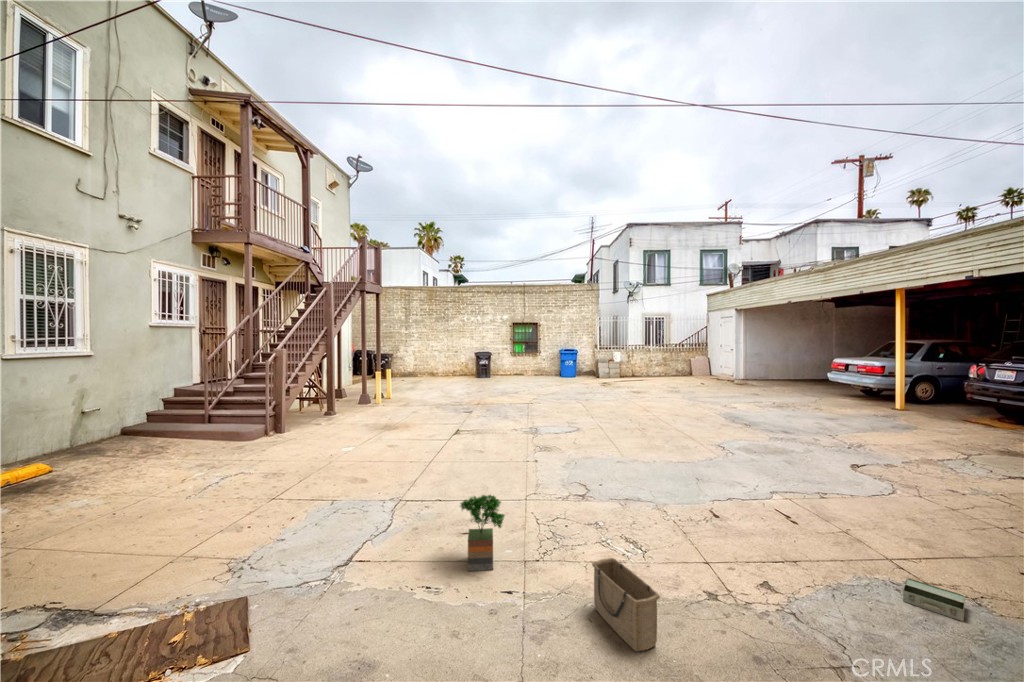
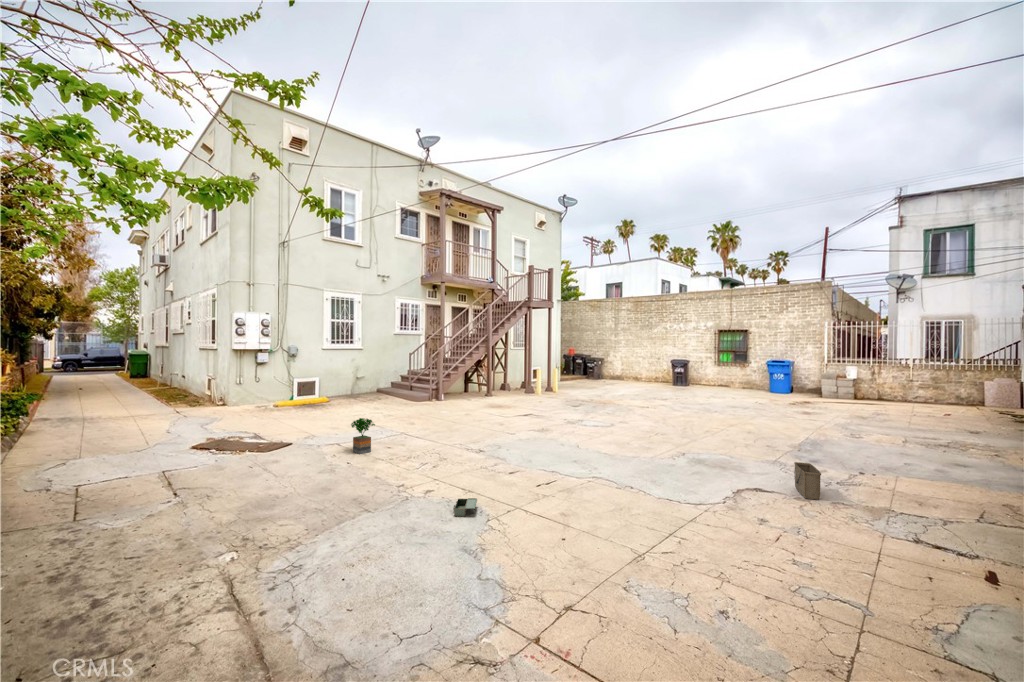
basket: present [592,558,660,651] -> present [794,462,821,500]

